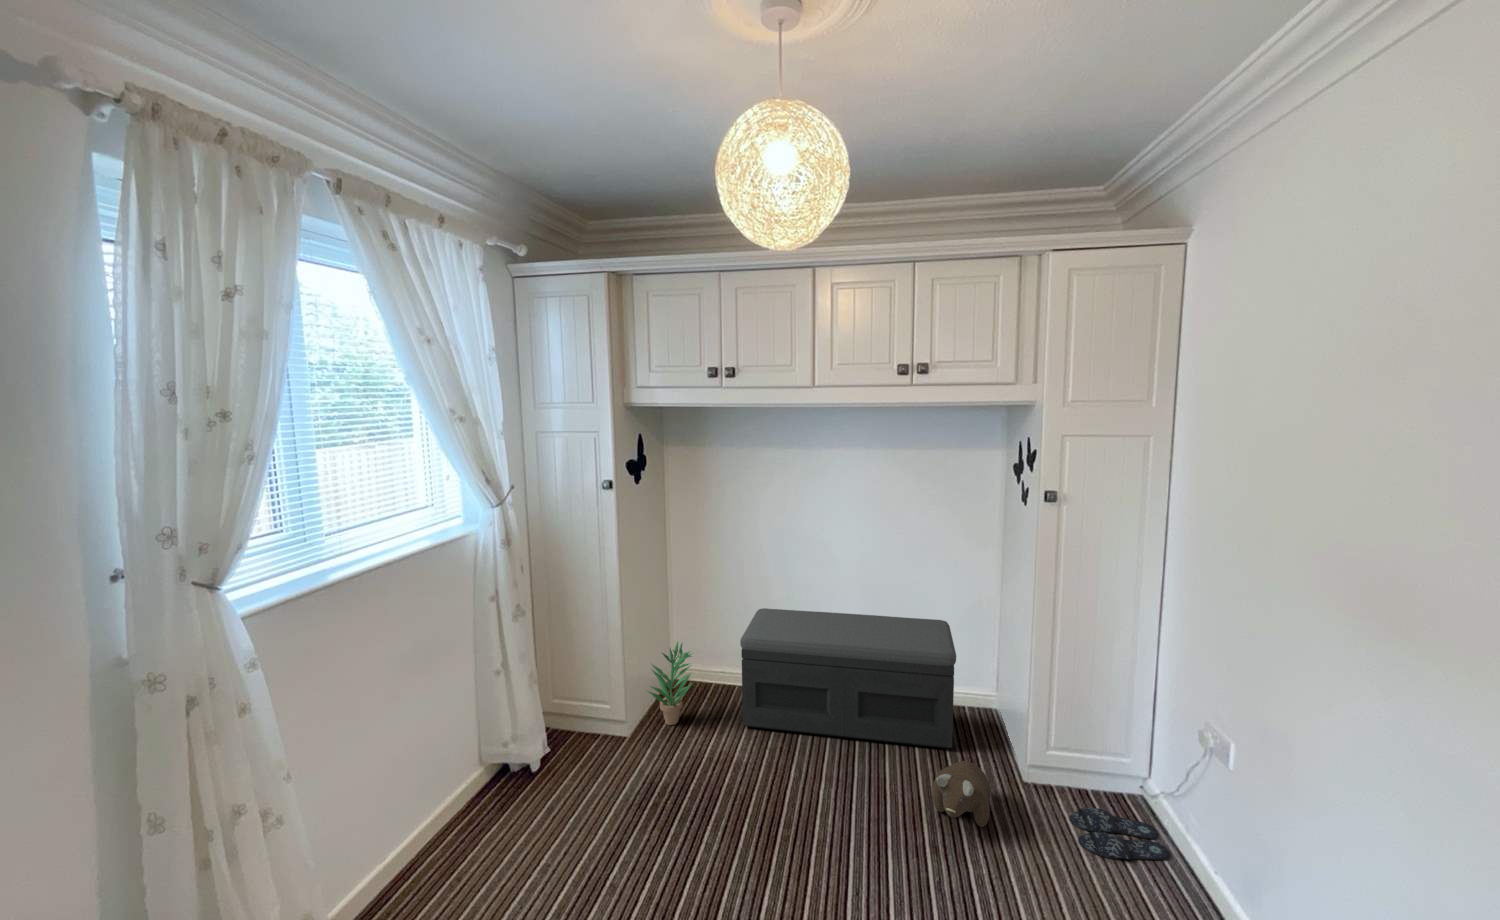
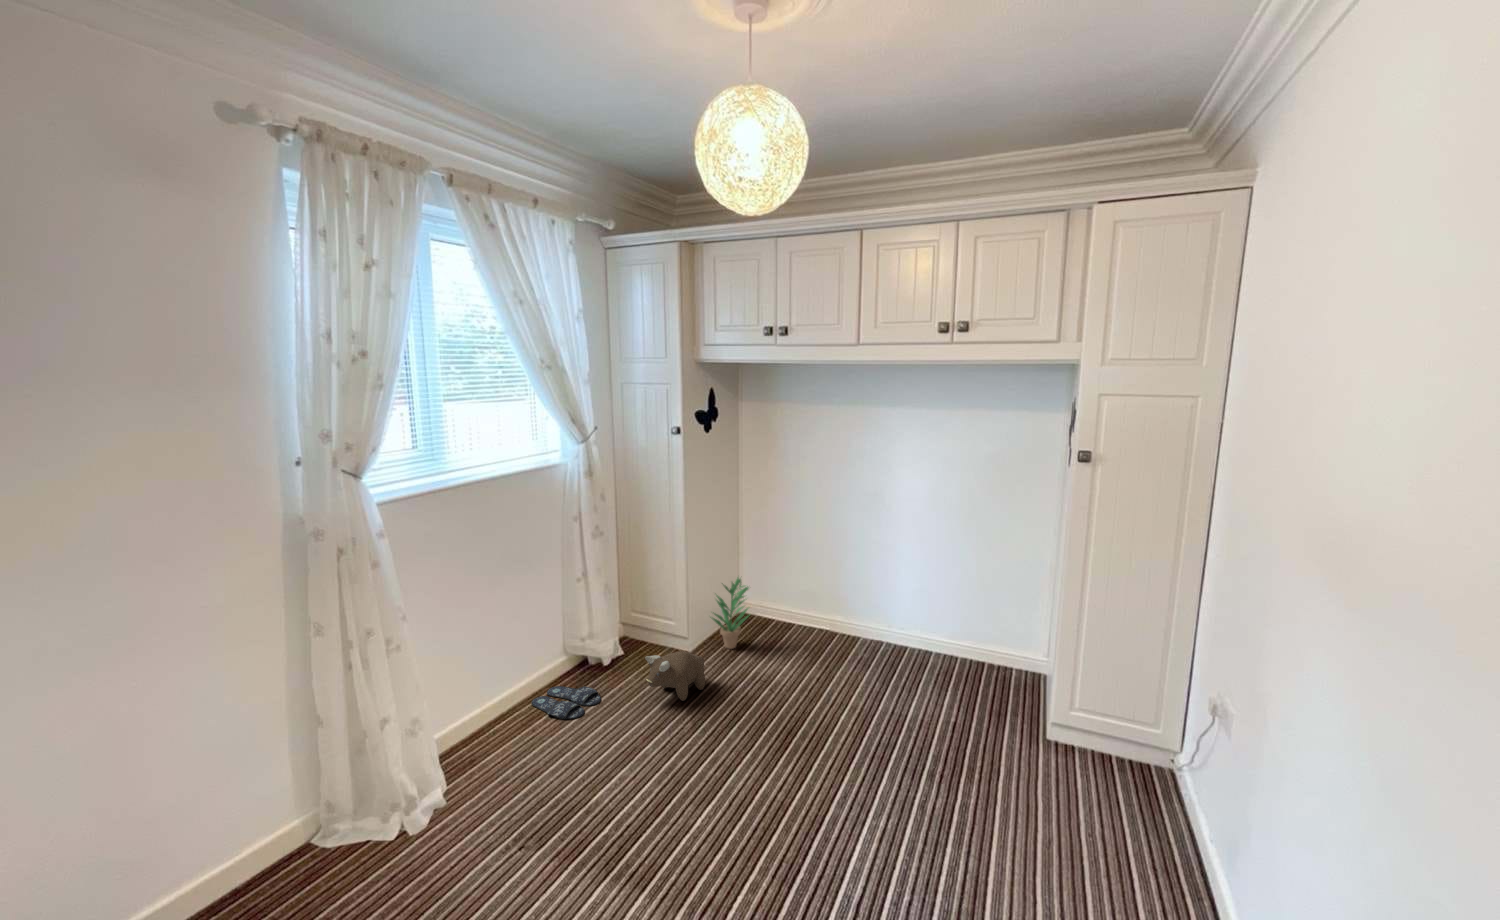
storage bench: present [740,608,956,748] -> none [791,556,1001,701]
plush toy: present [932,761,990,827] -> present [645,651,705,701]
slippers: present [1070,807,1170,860] -> present [531,686,601,719]

